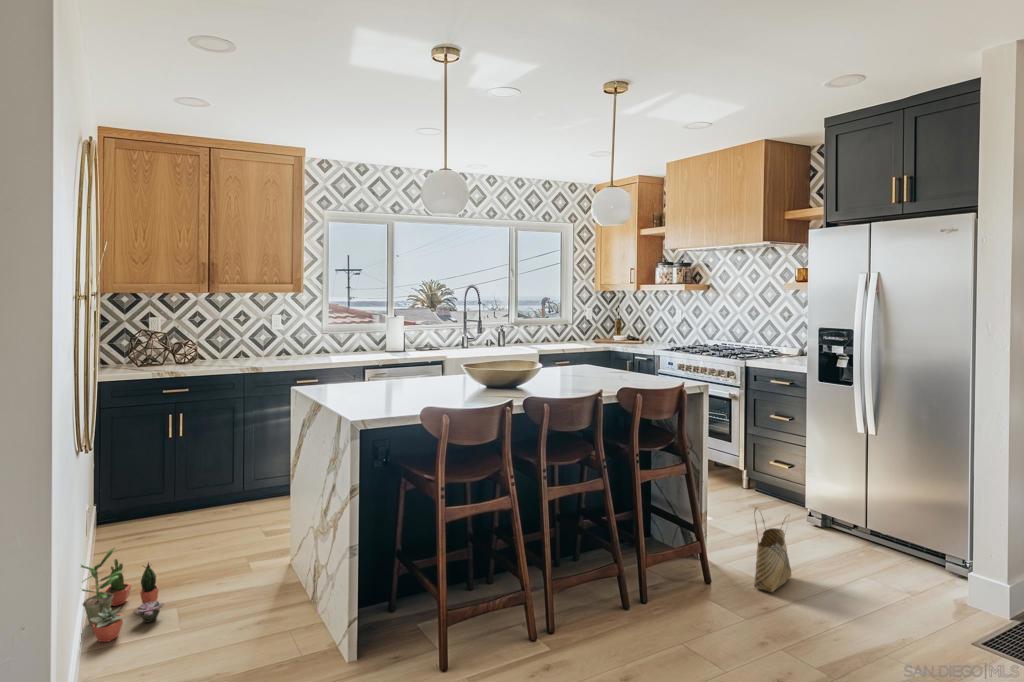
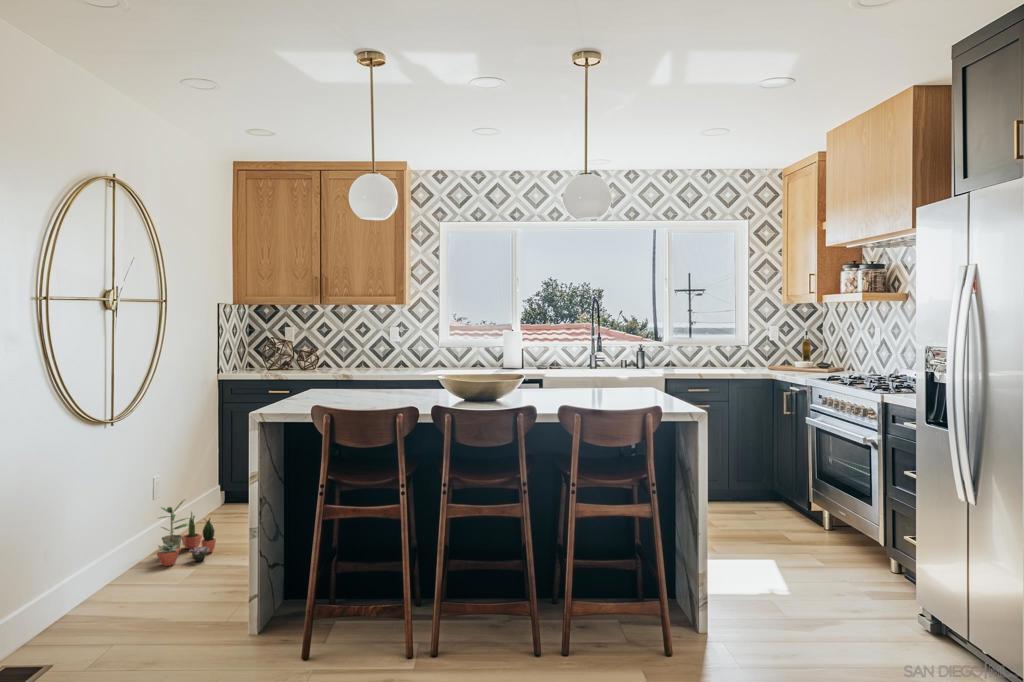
woven basket: present [754,509,791,592] -> none [714,551,776,651]

